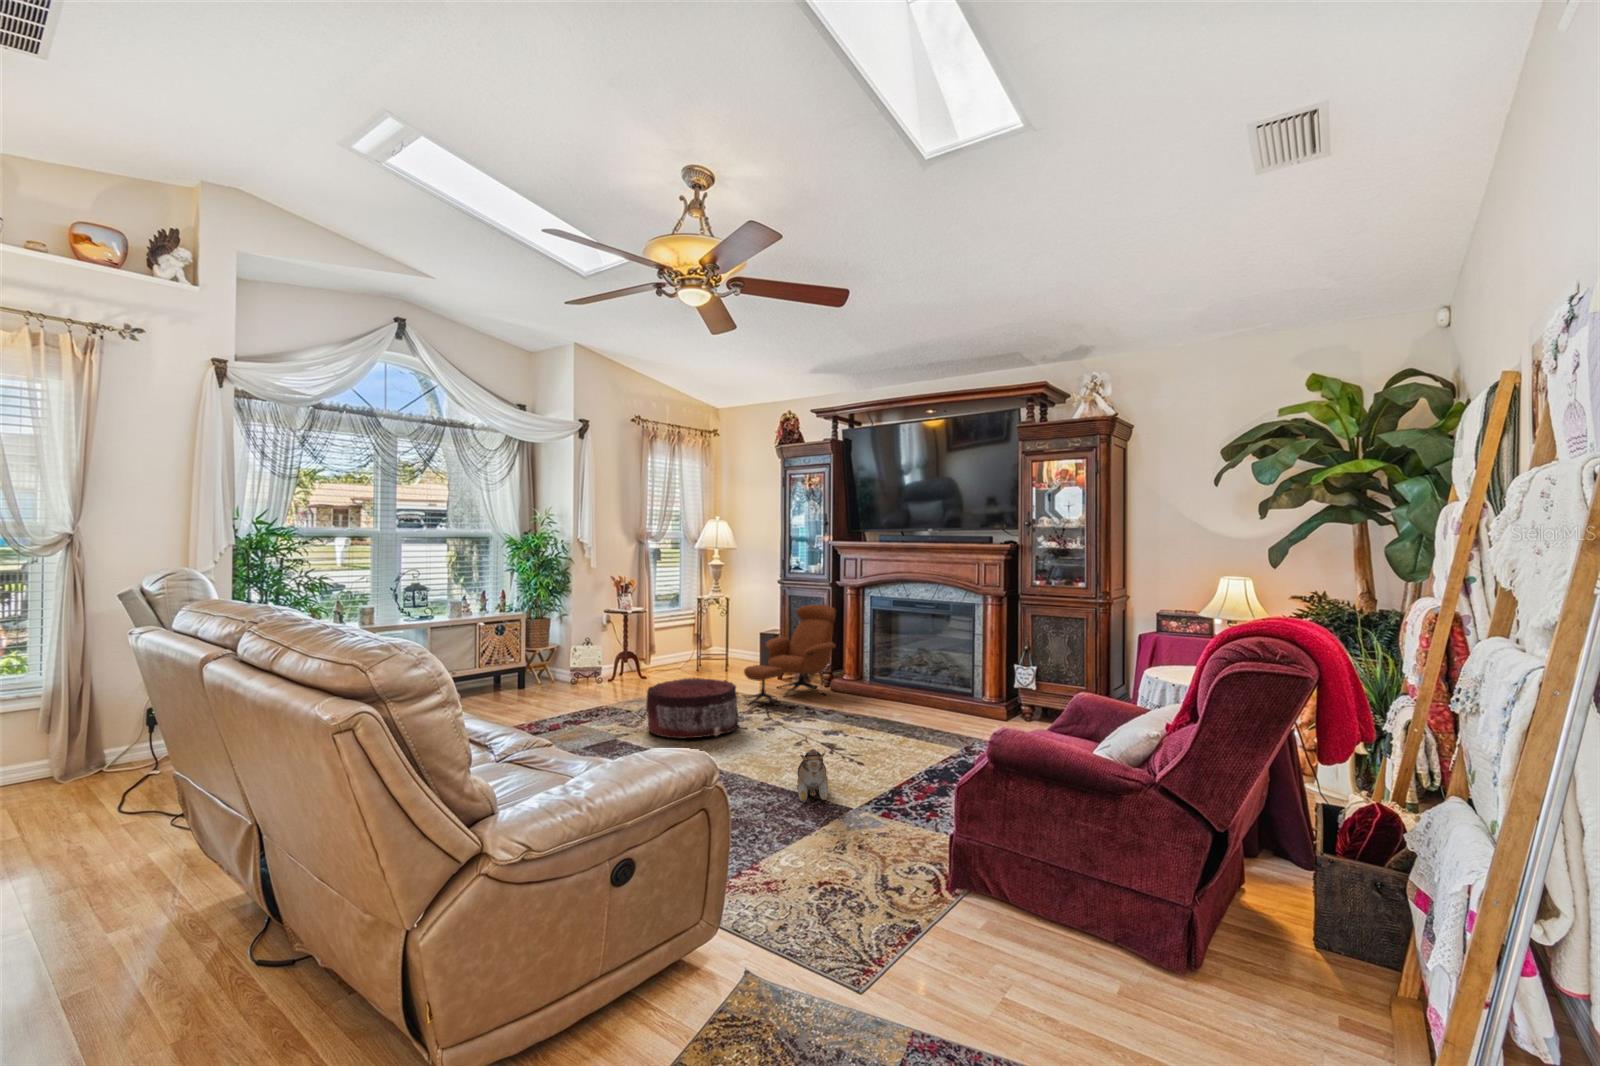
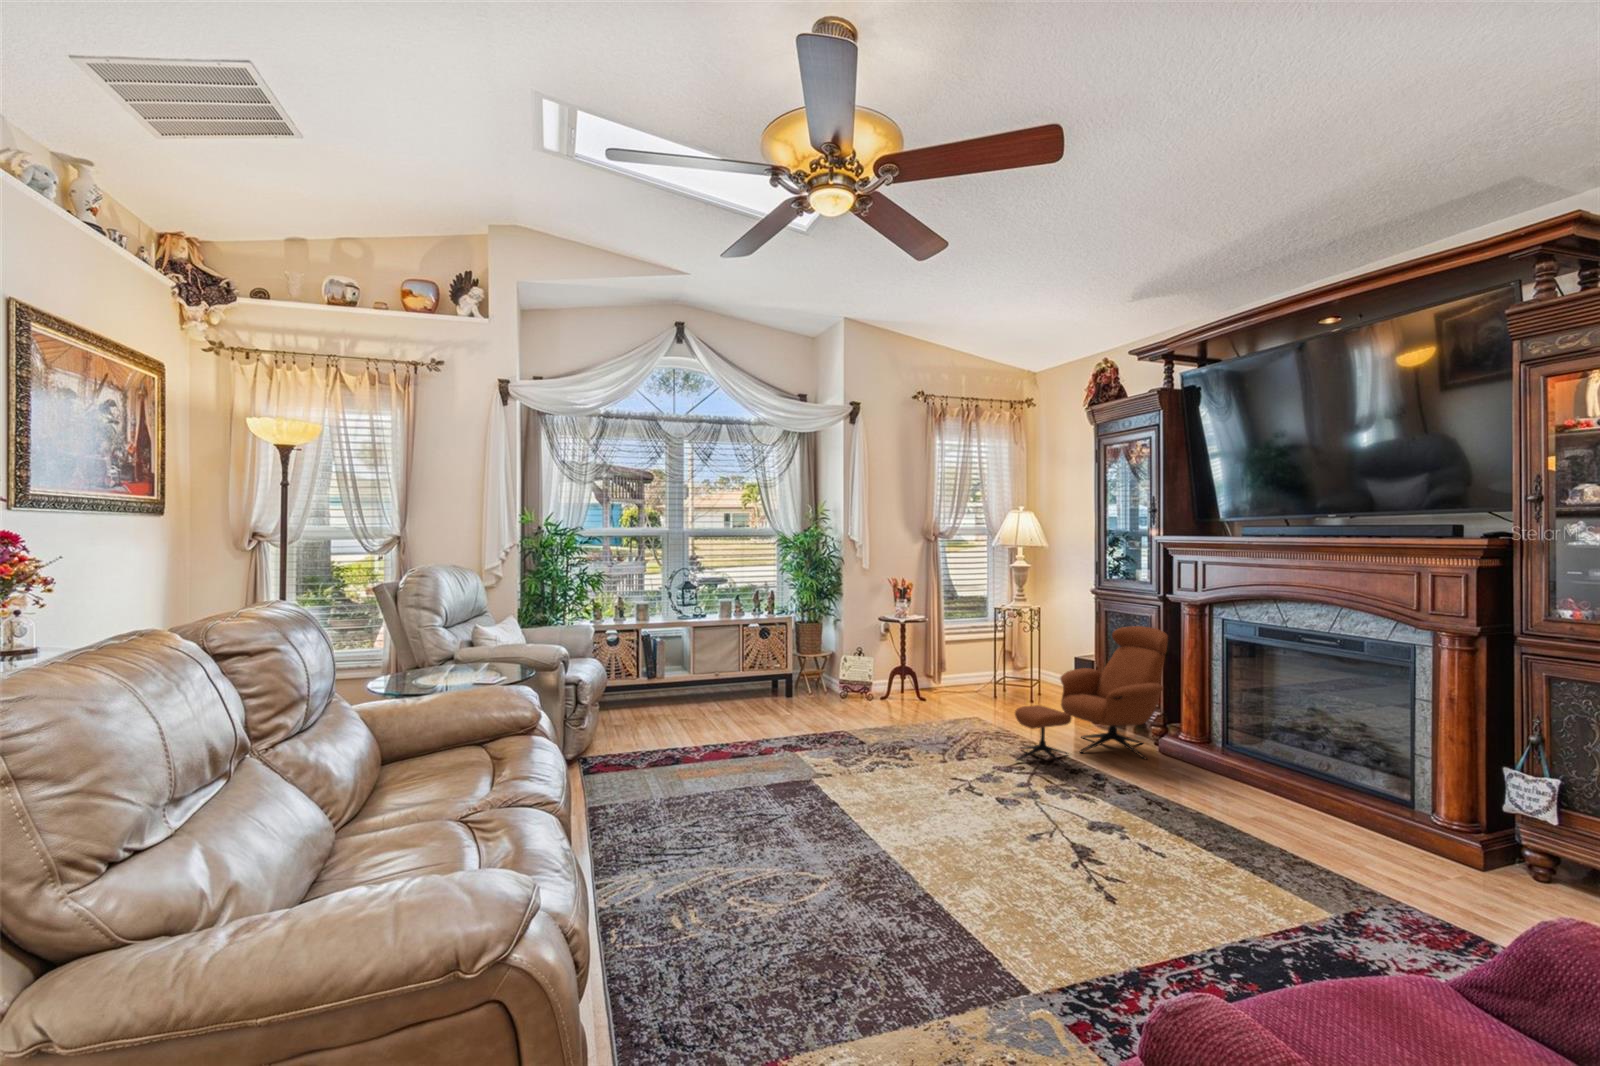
pouf: present [646,678,739,739] -> none [856,715,975,803]
plush toy: present [797,749,828,802] -> none [944,873,1016,961]

